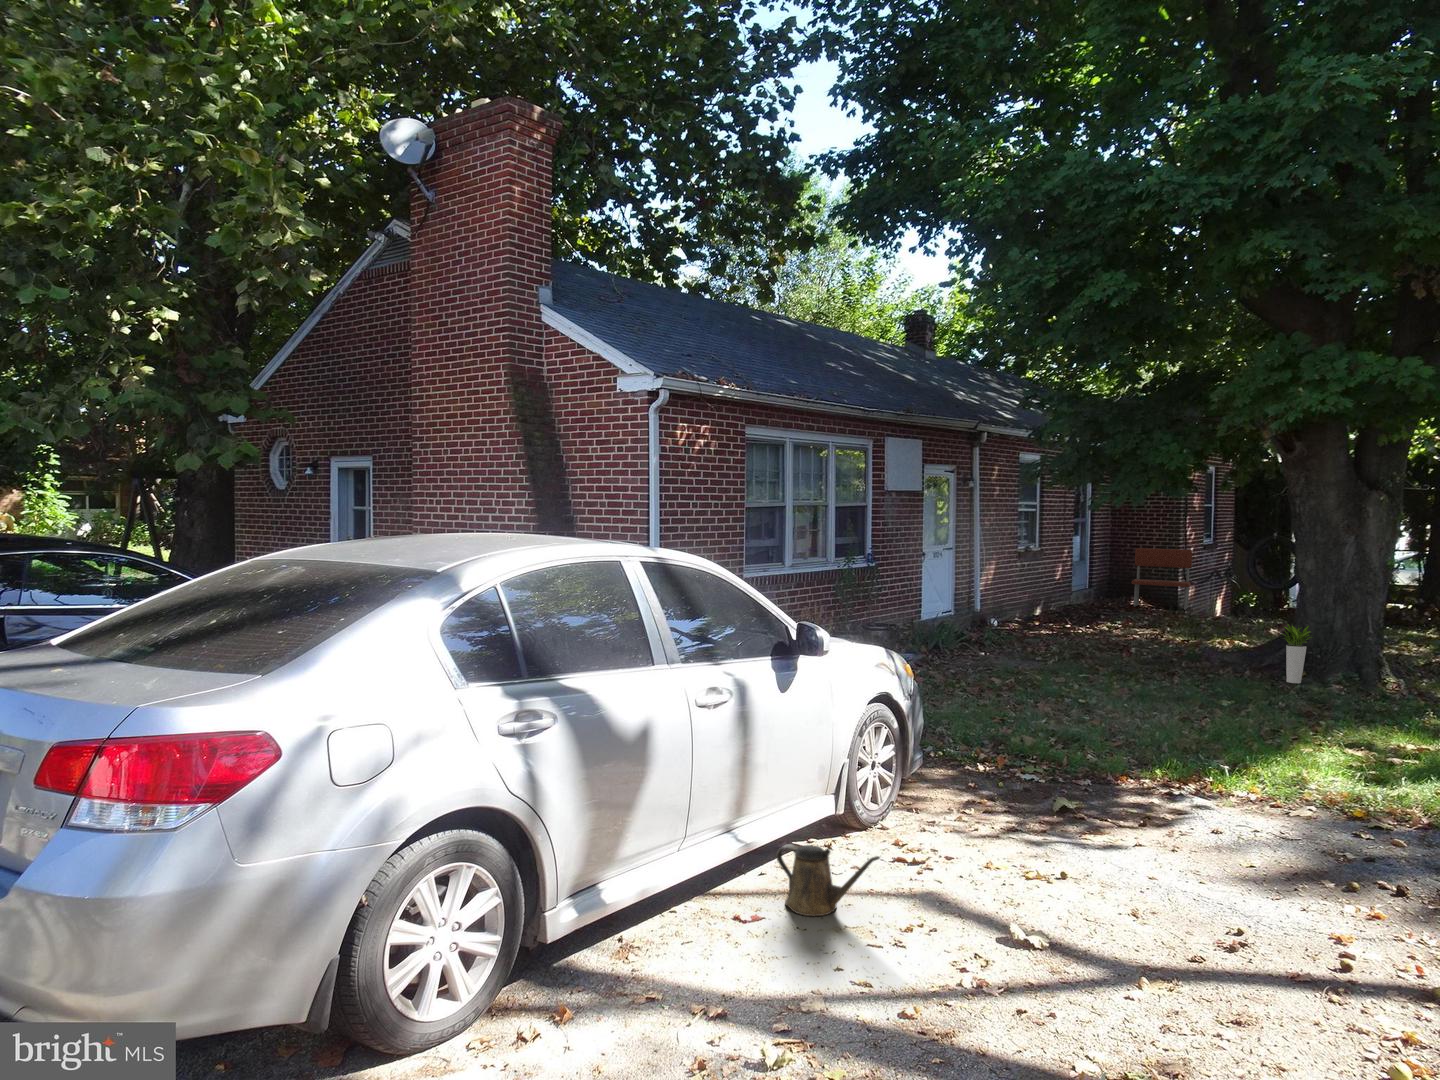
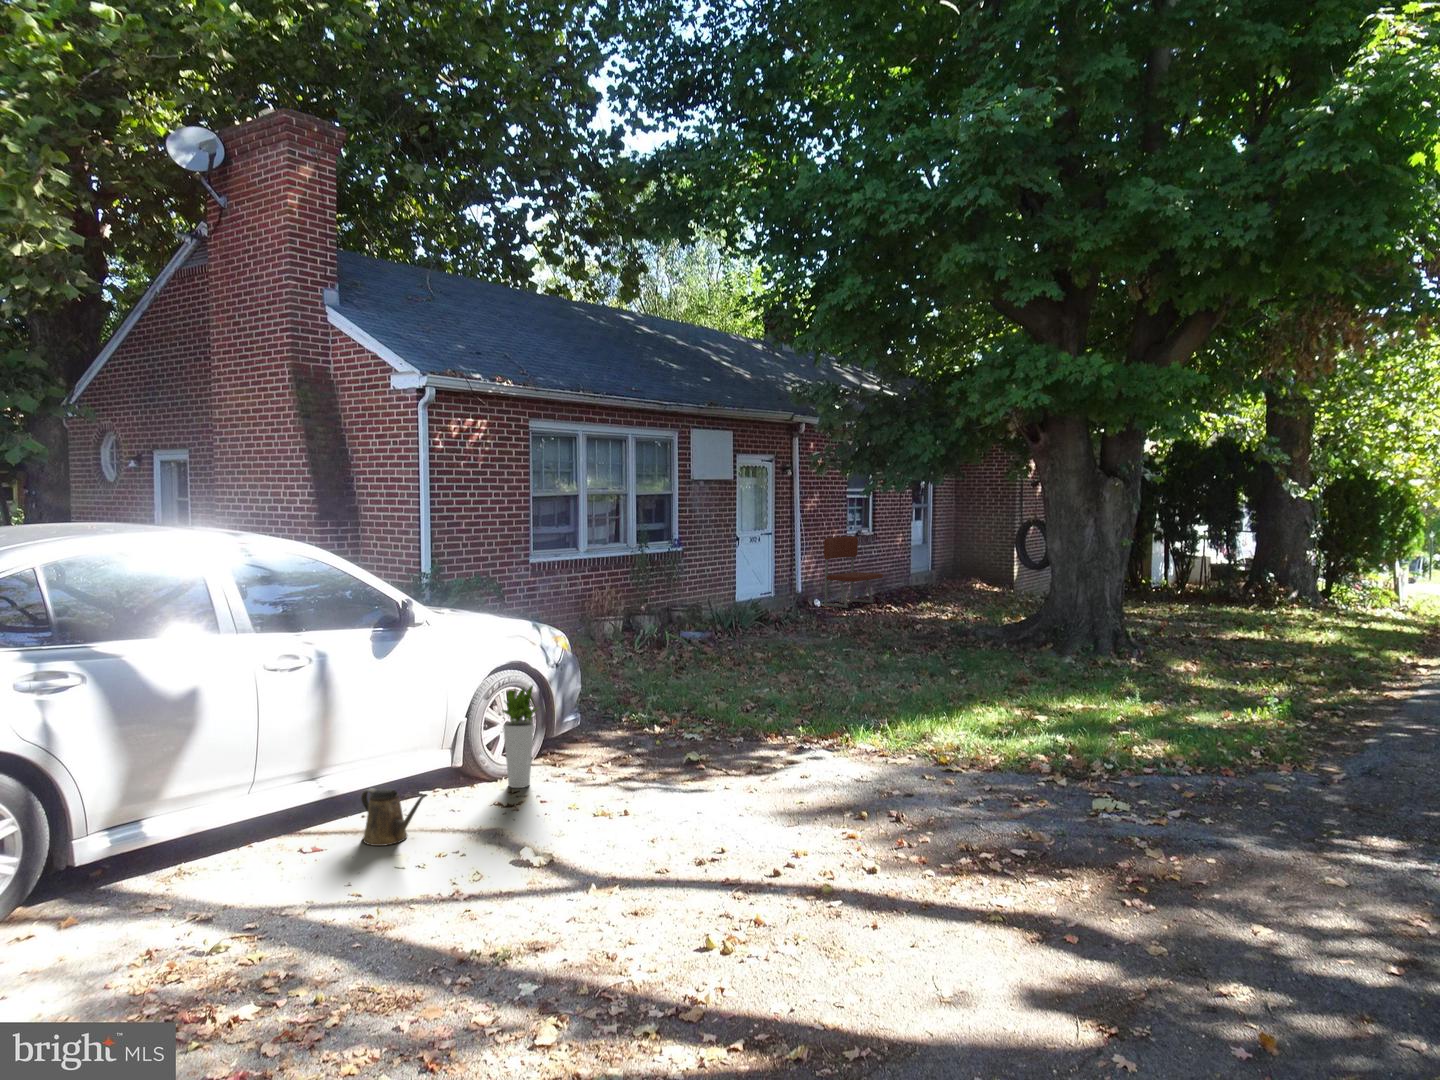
bench: present [1132,548,1192,610] -> present [823,537,883,608]
planter: present [1283,625,1312,683] -> present [502,686,538,788]

